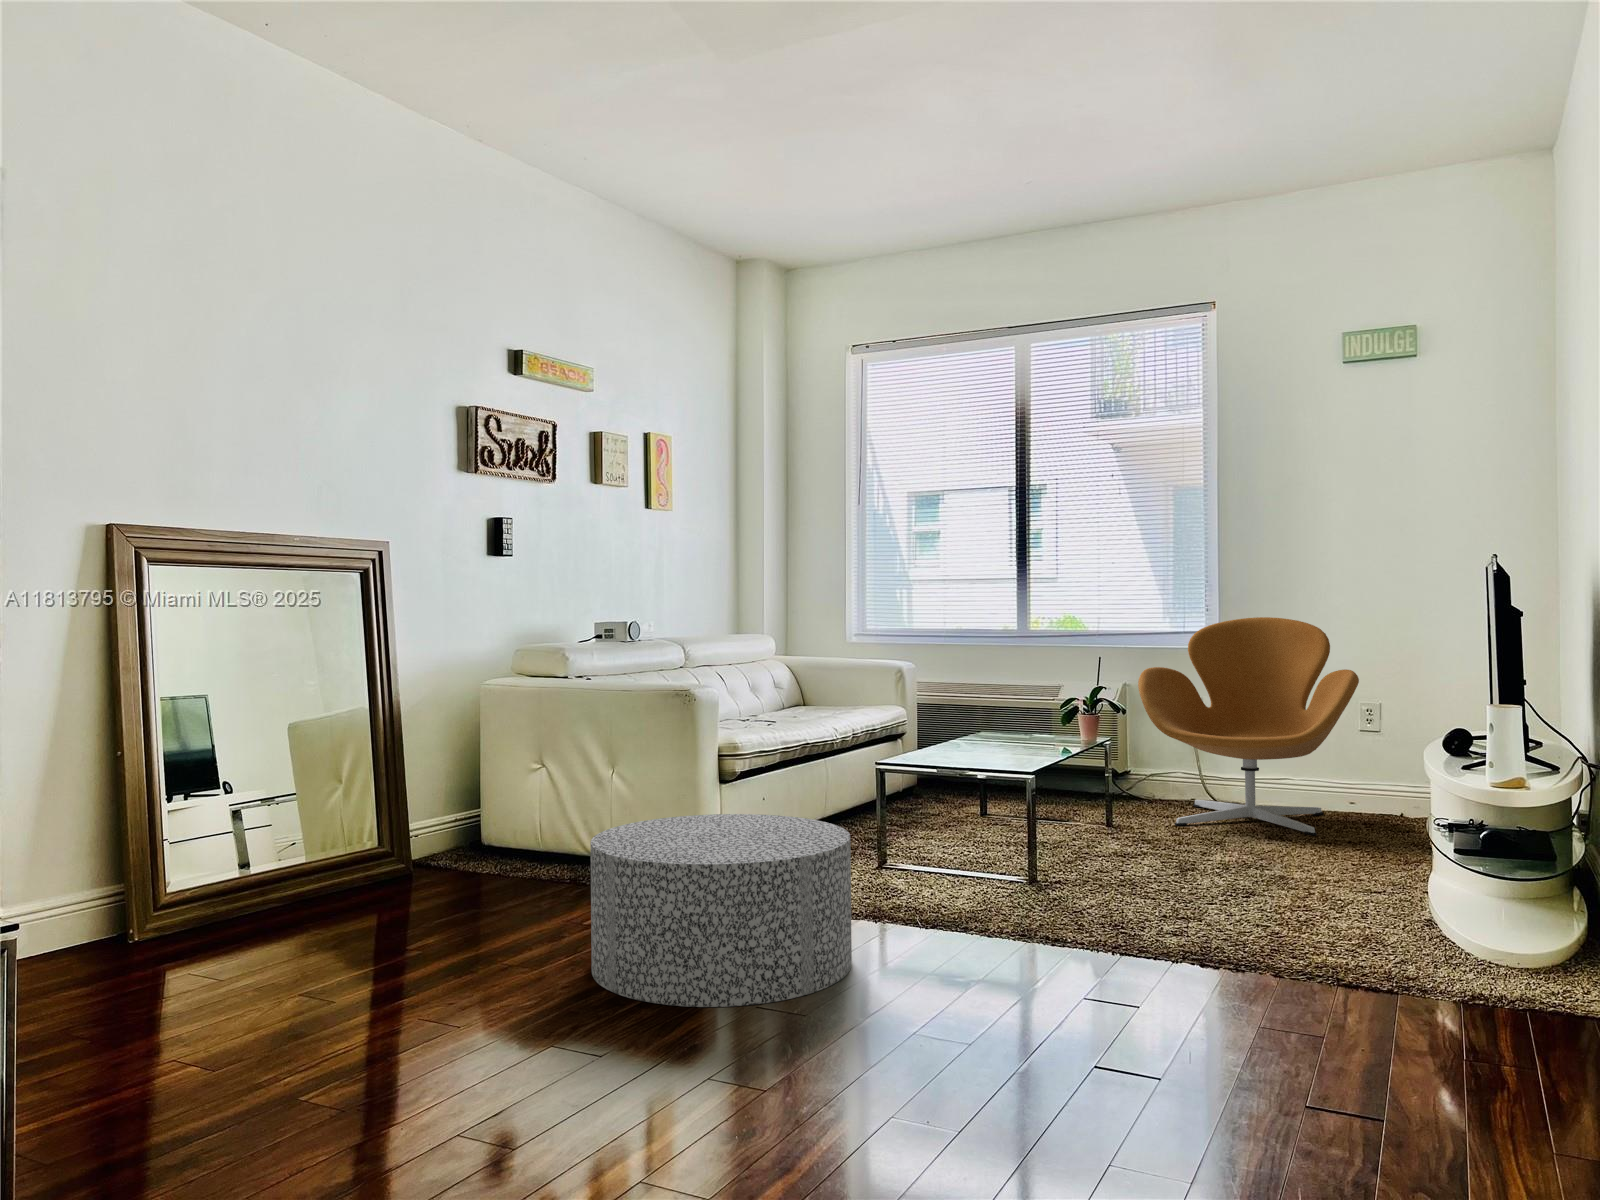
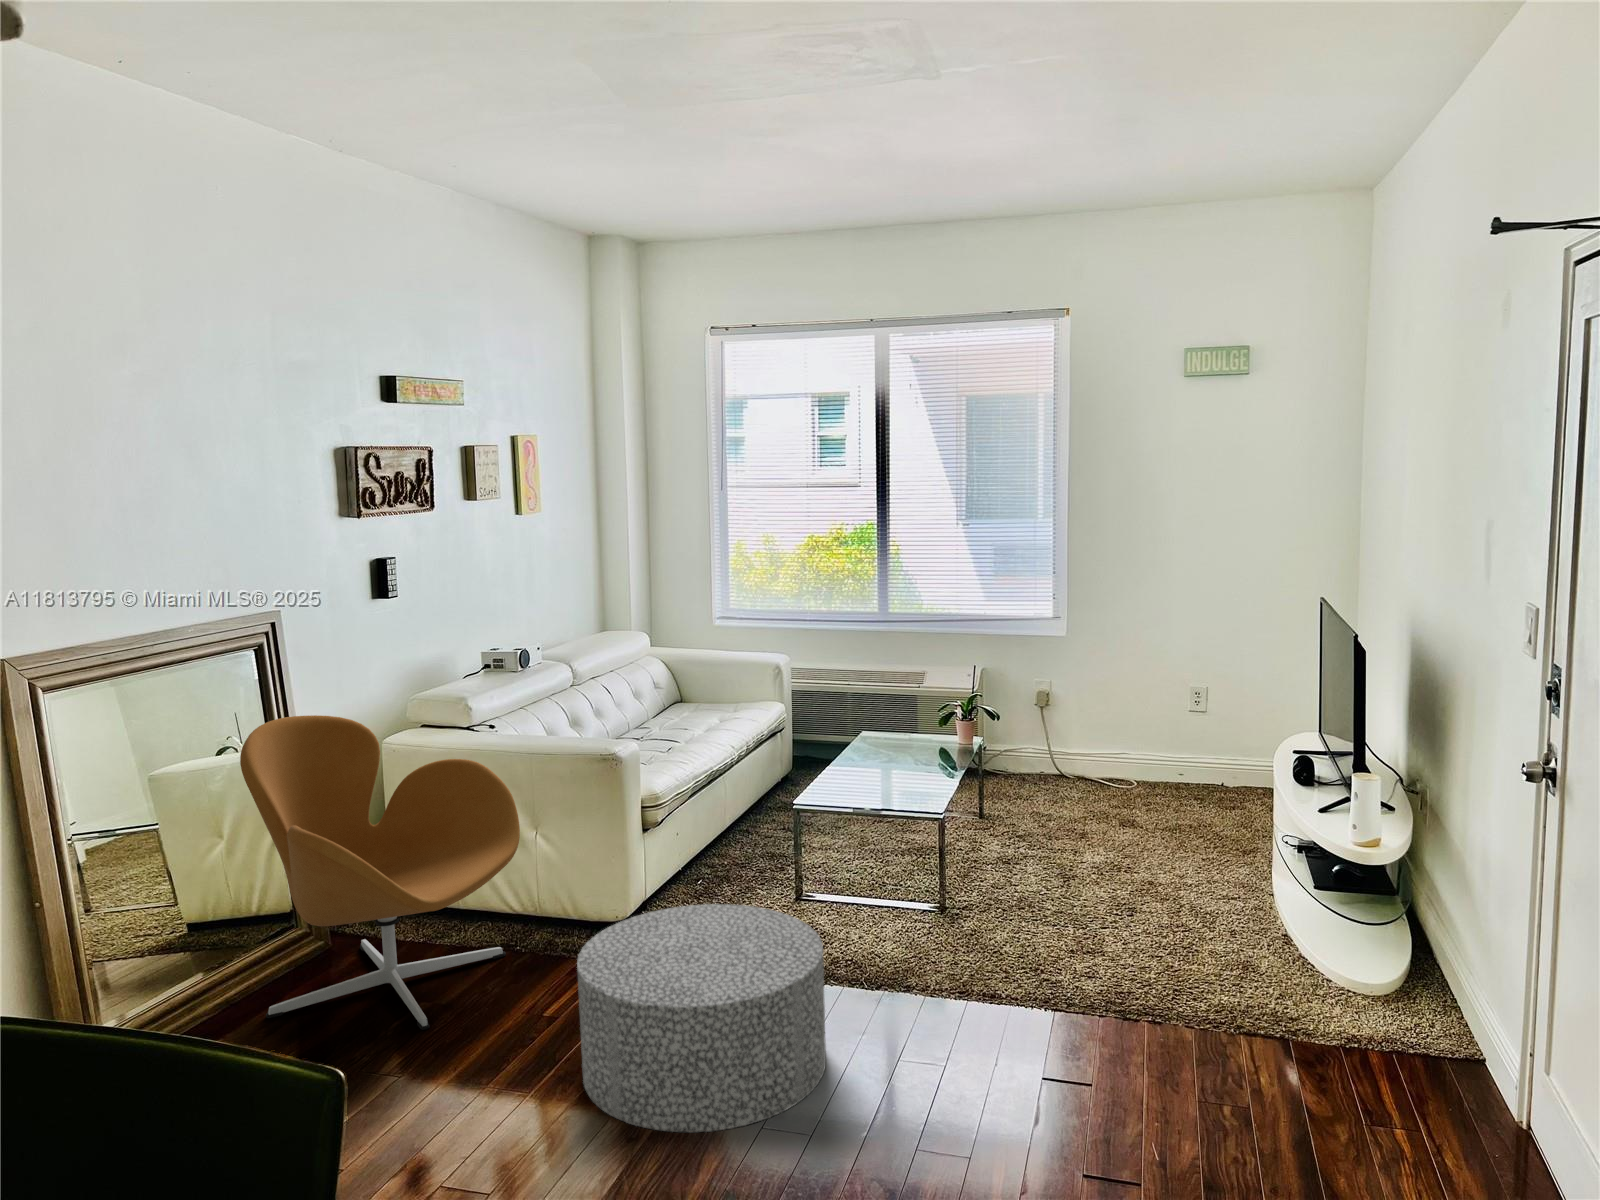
armchair: present [1138,617,1359,835] -> present [240,715,520,1030]

